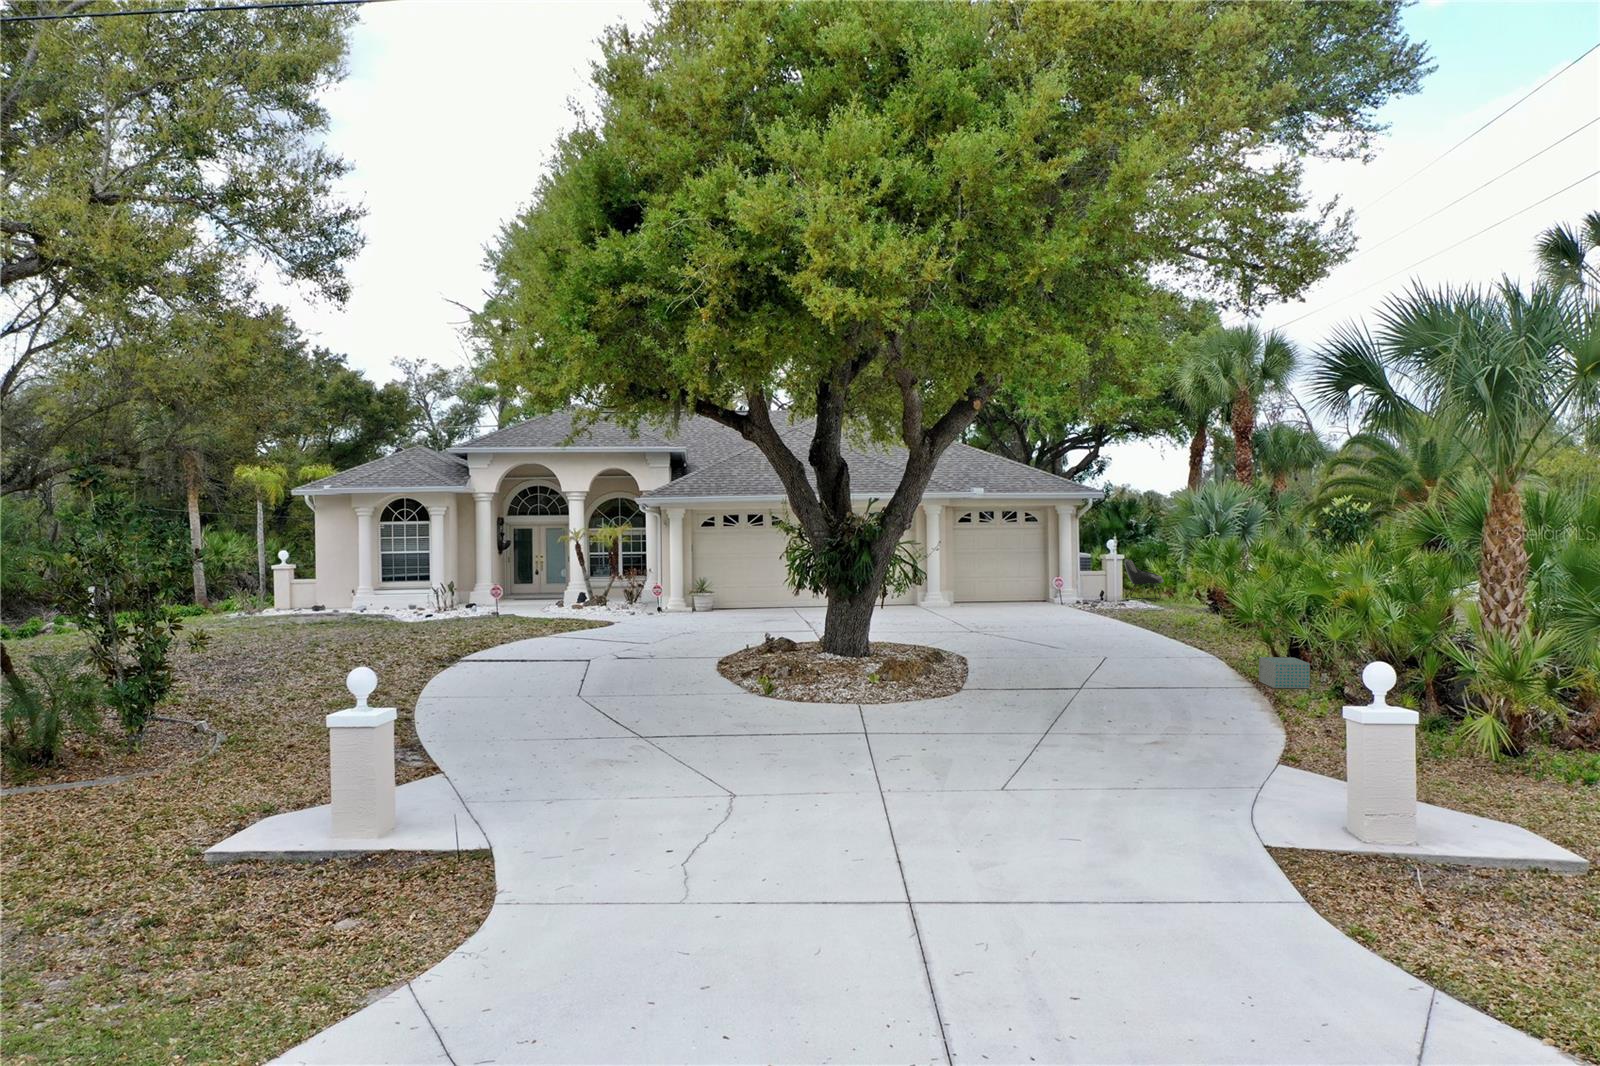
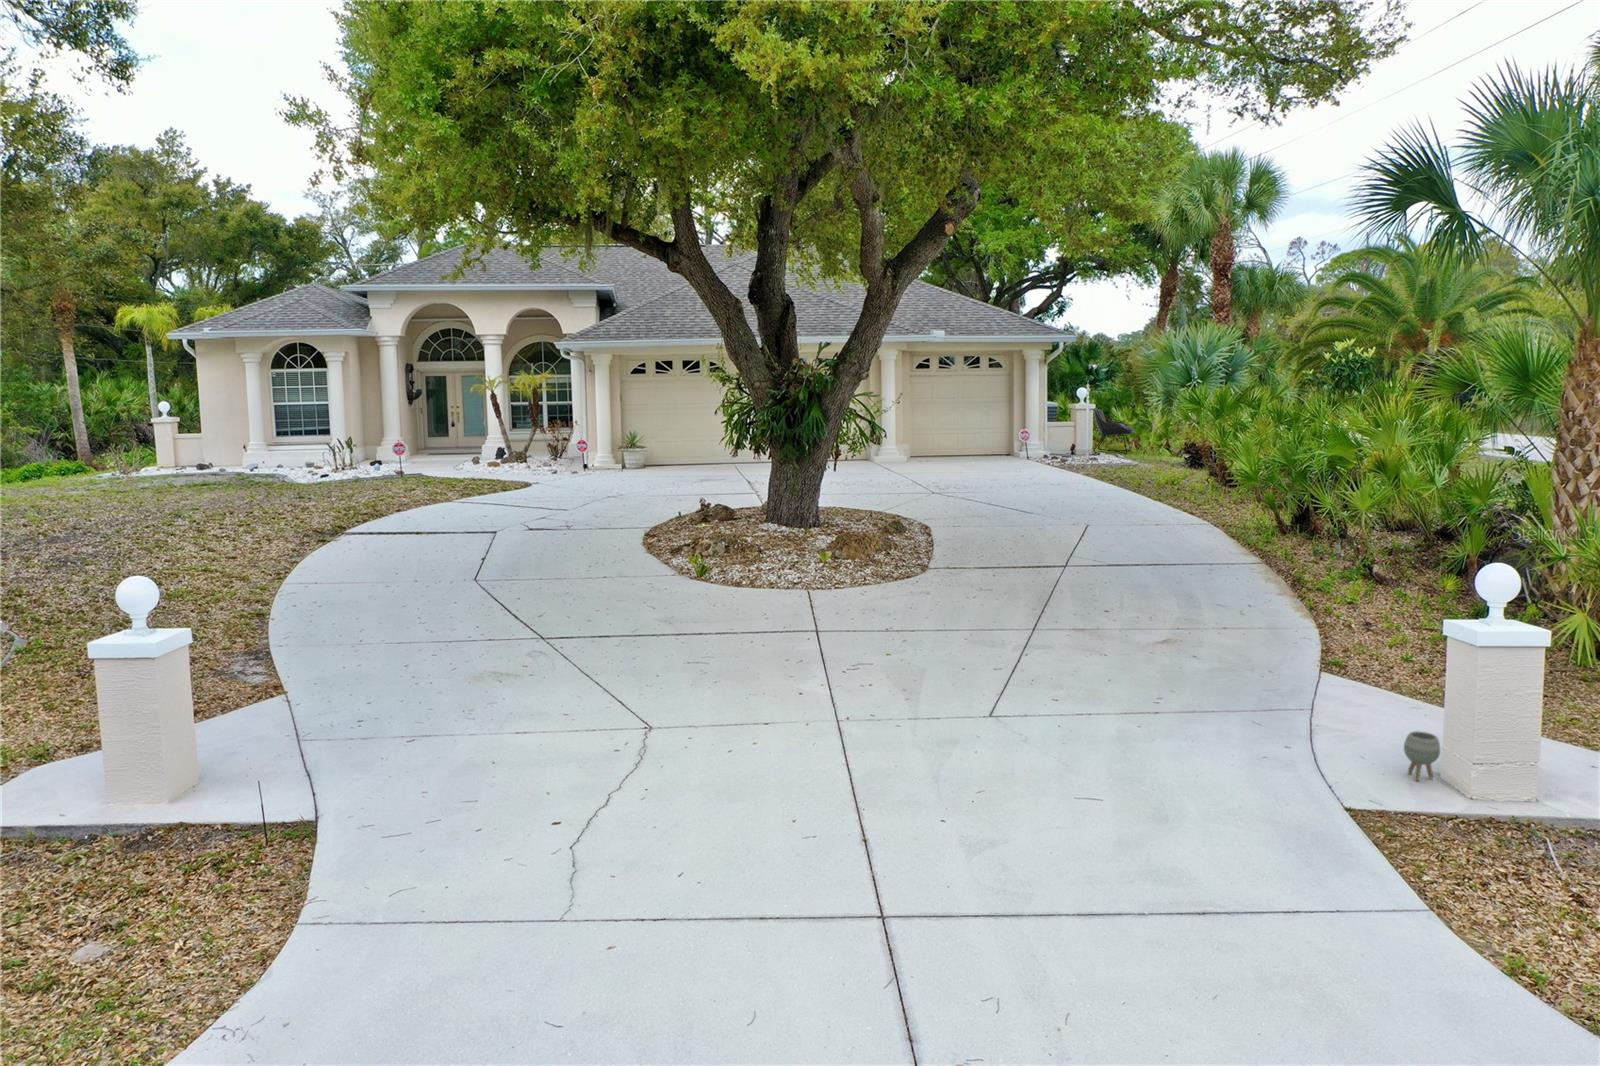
storage box: present [1259,657,1310,688] -> none [1273,527,1337,564]
planter: none [1293,786,1318,822] -> present [1404,731,1440,781]

